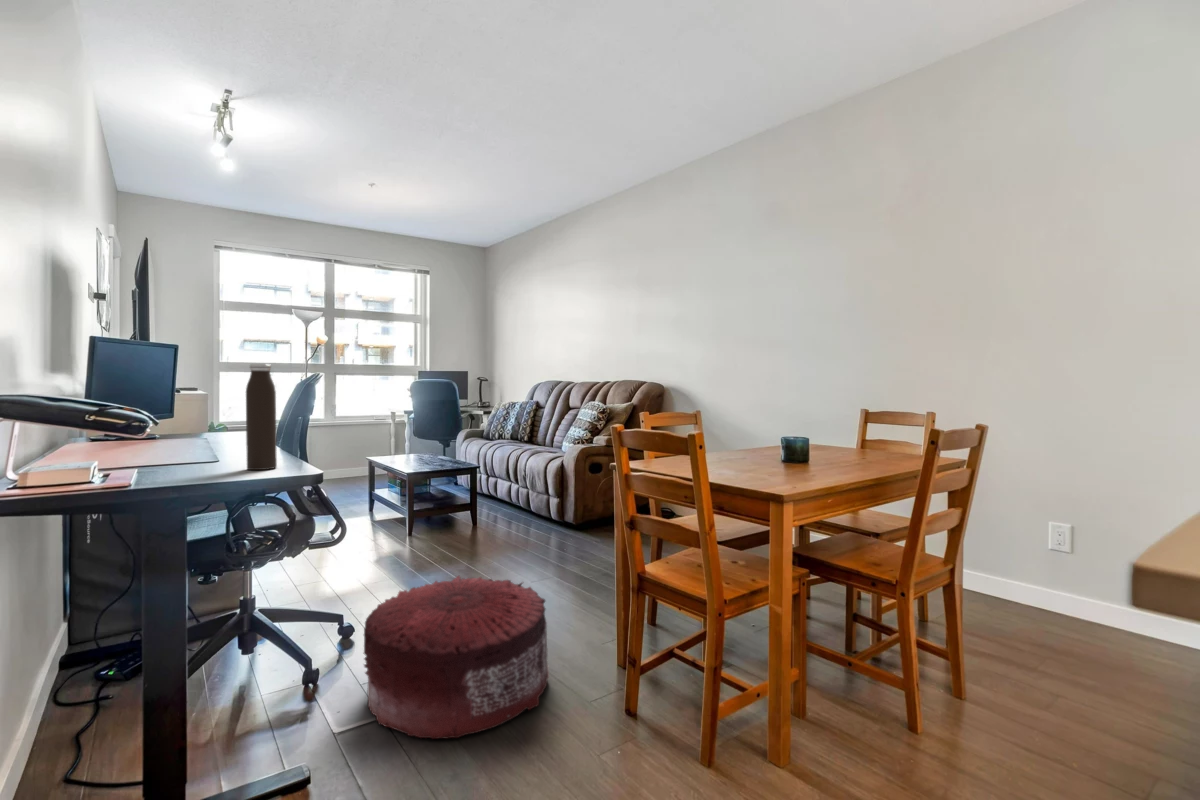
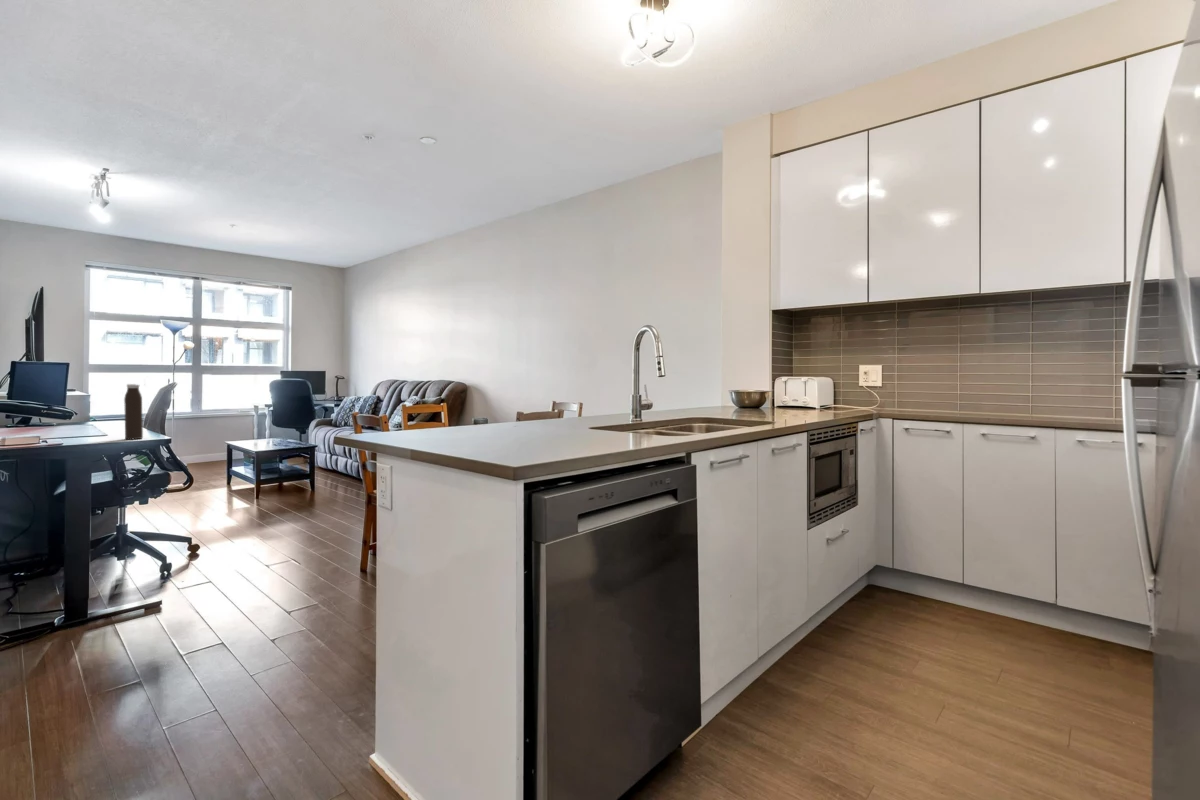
pouf: present [364,576,549,739] -> none [199,508,321,586]

